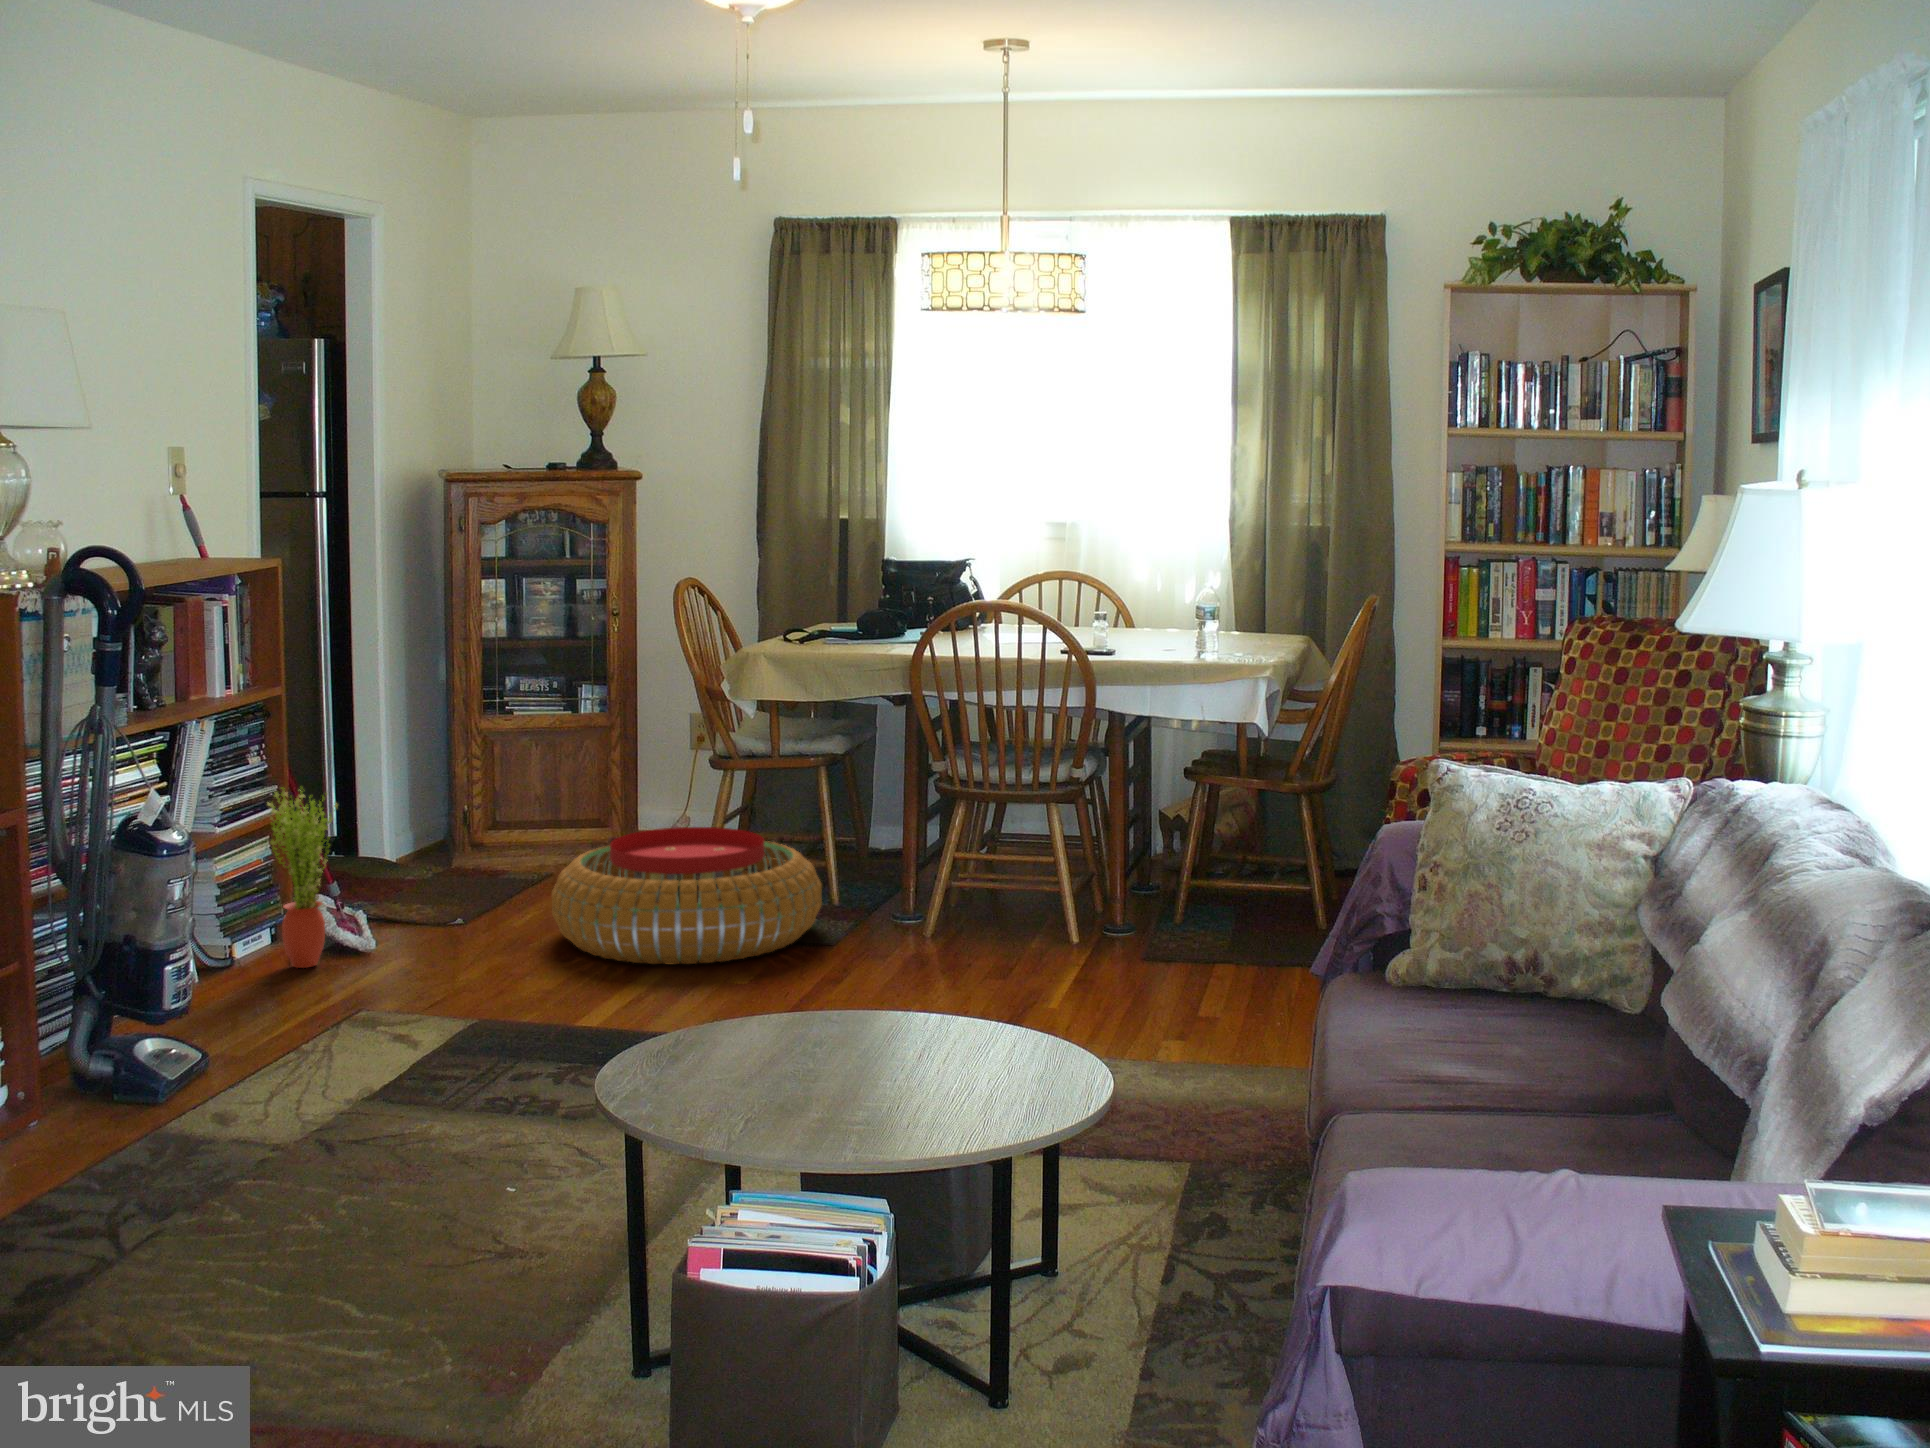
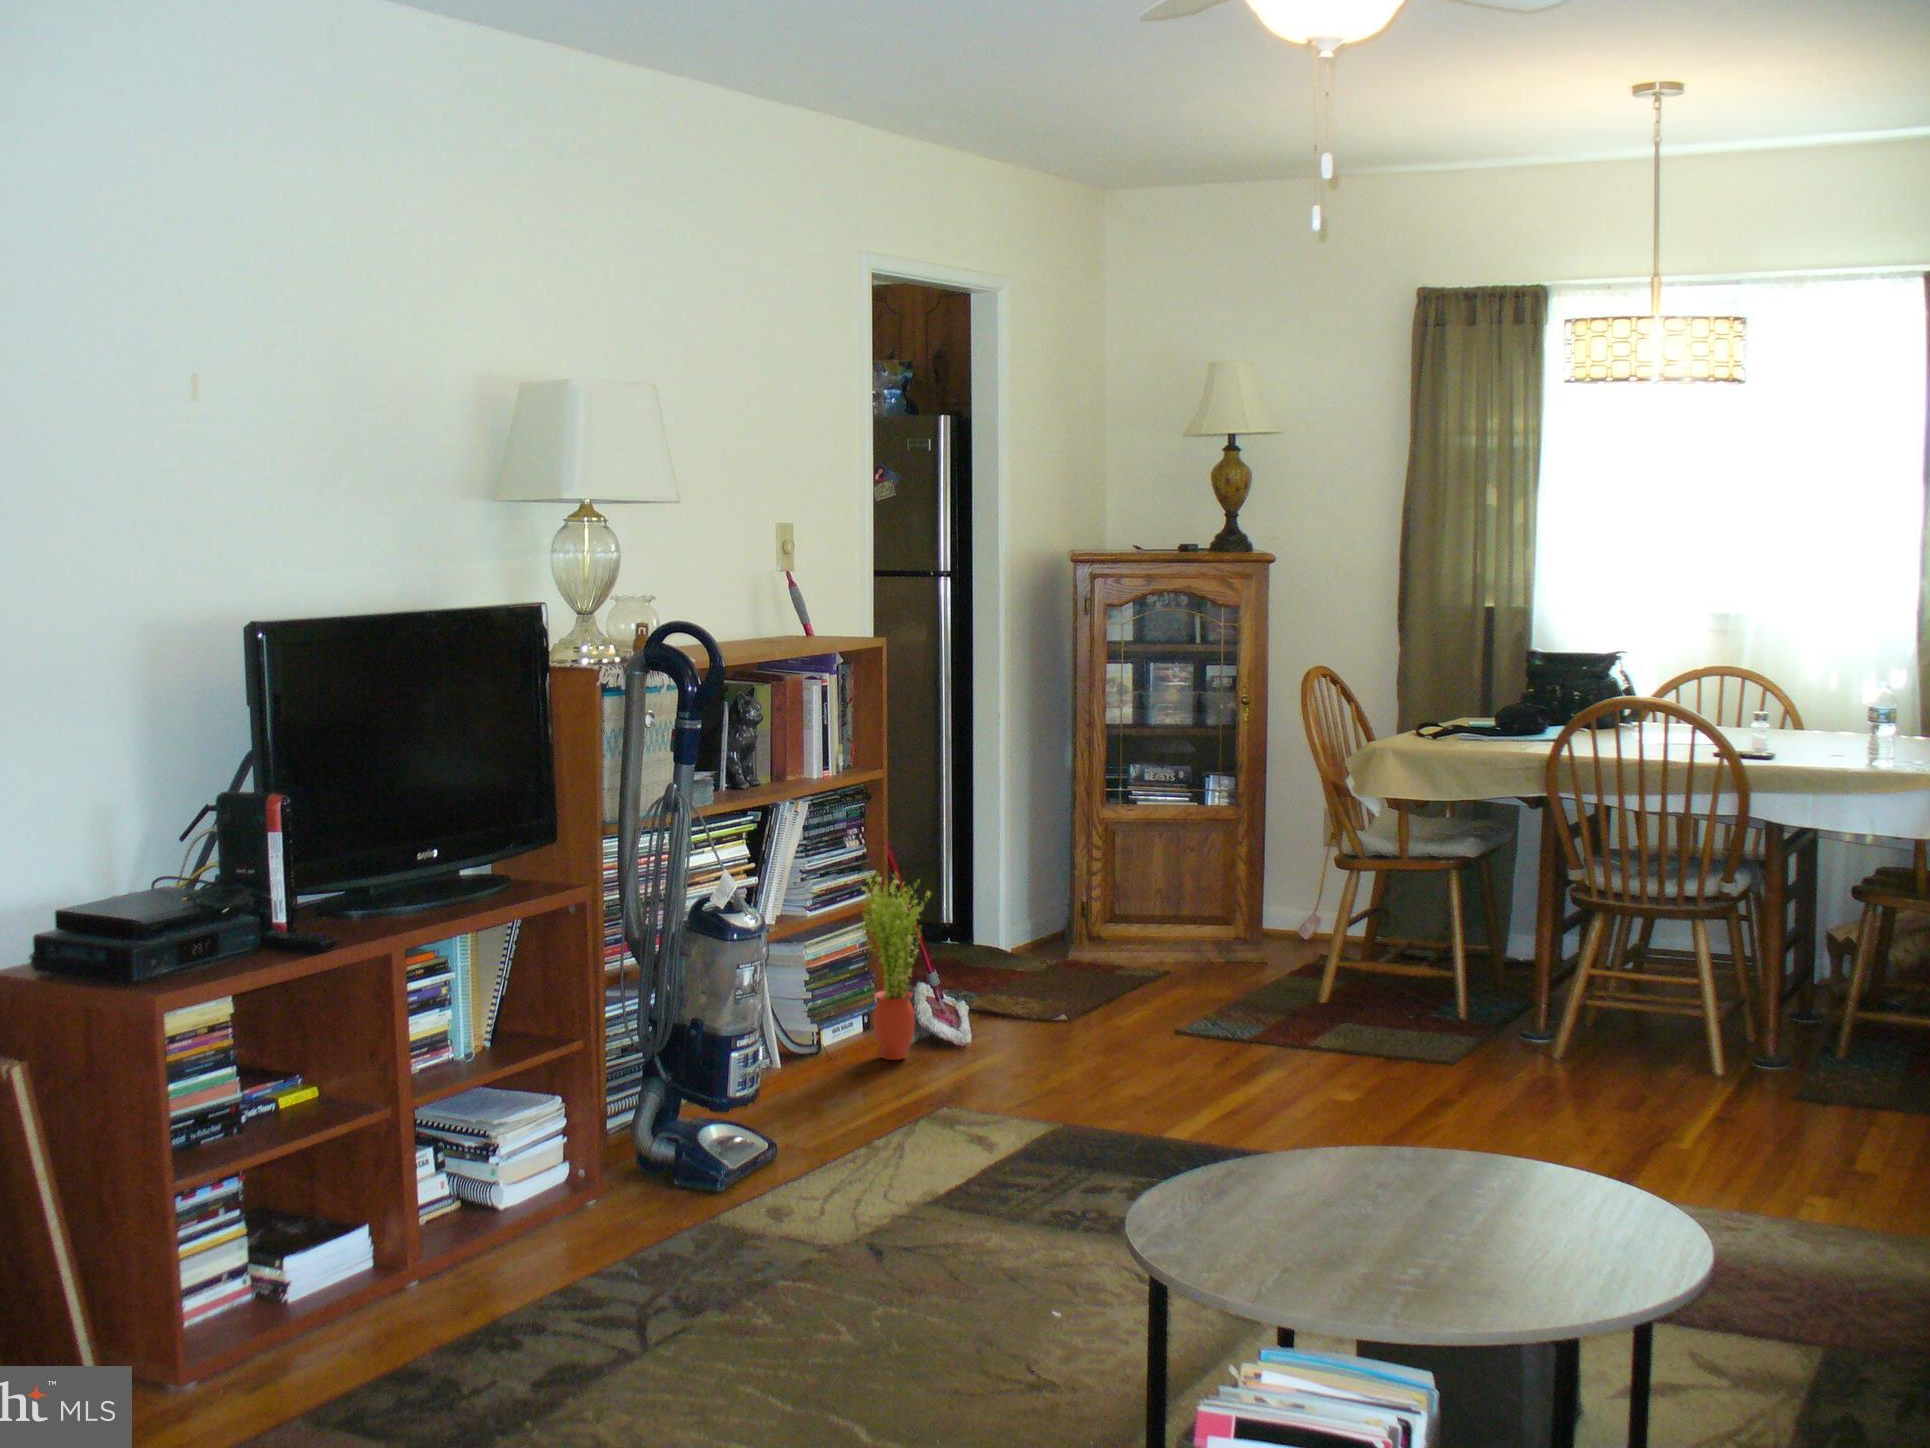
pouf: present [552,827,822,965] -> none [1146,942,1459,1110]

